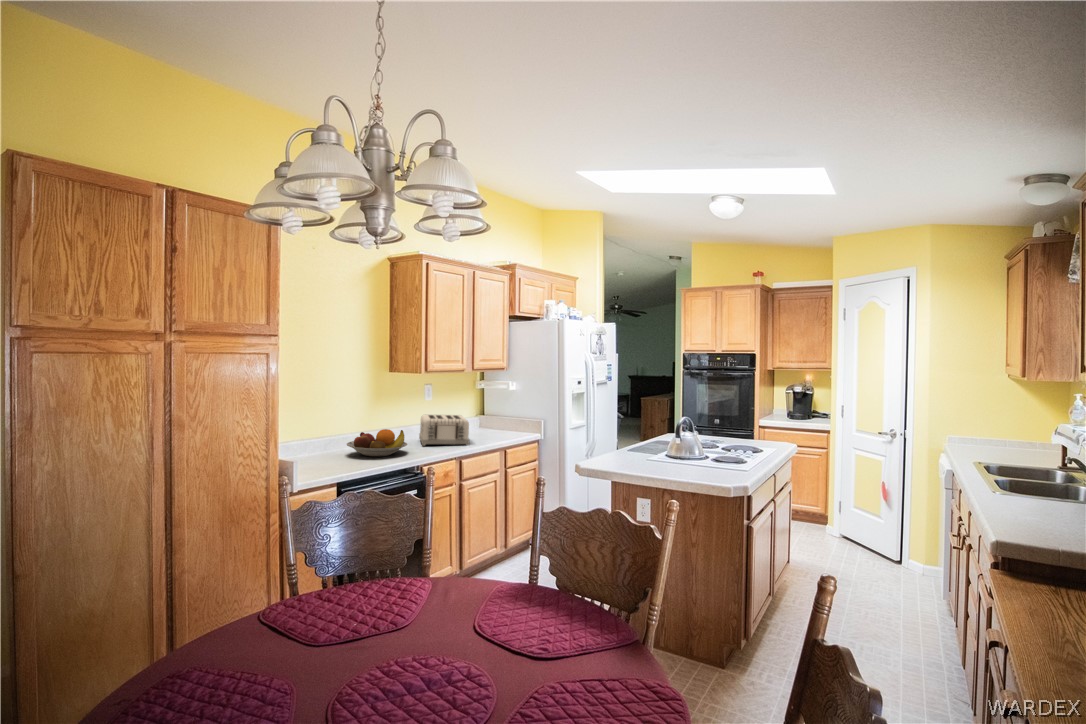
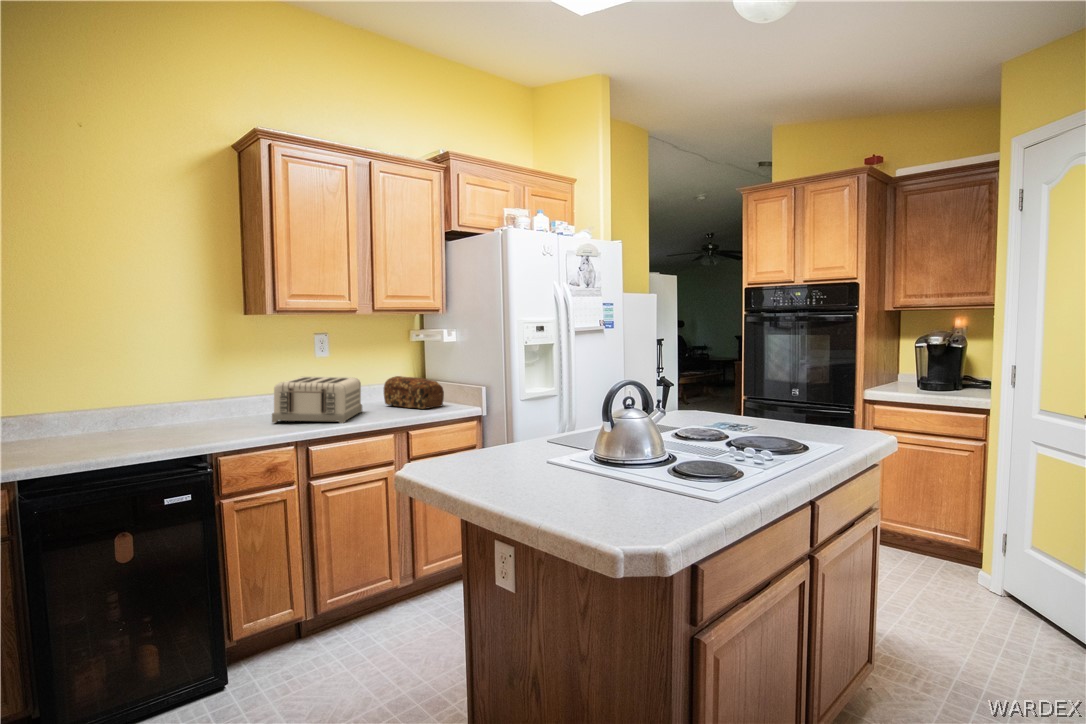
bread loaf: none [469,413,510,436] -> present [384,376,444,409]
fruit bowl: present [347,429,407,456] -> none [121,397,227,439]

